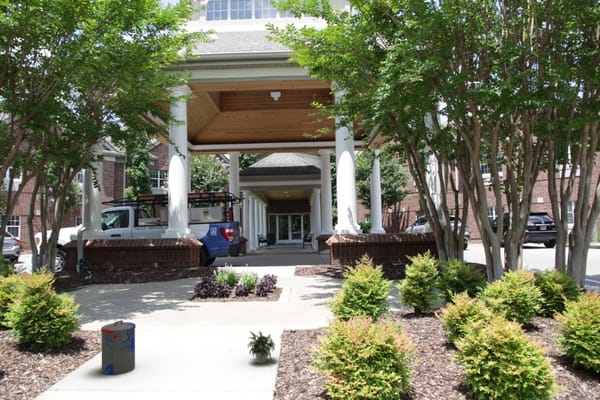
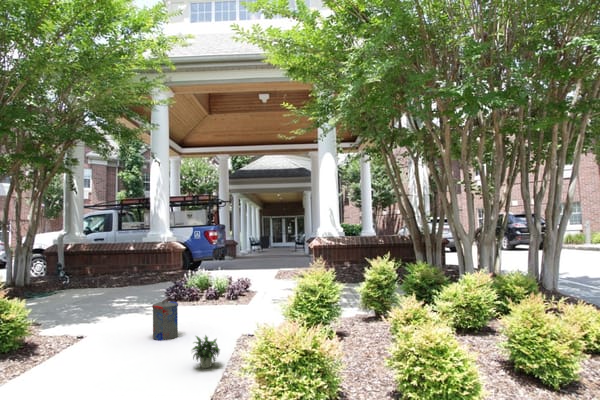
trash can: present [101,320,136,375] -> present [152,300,178,340]

